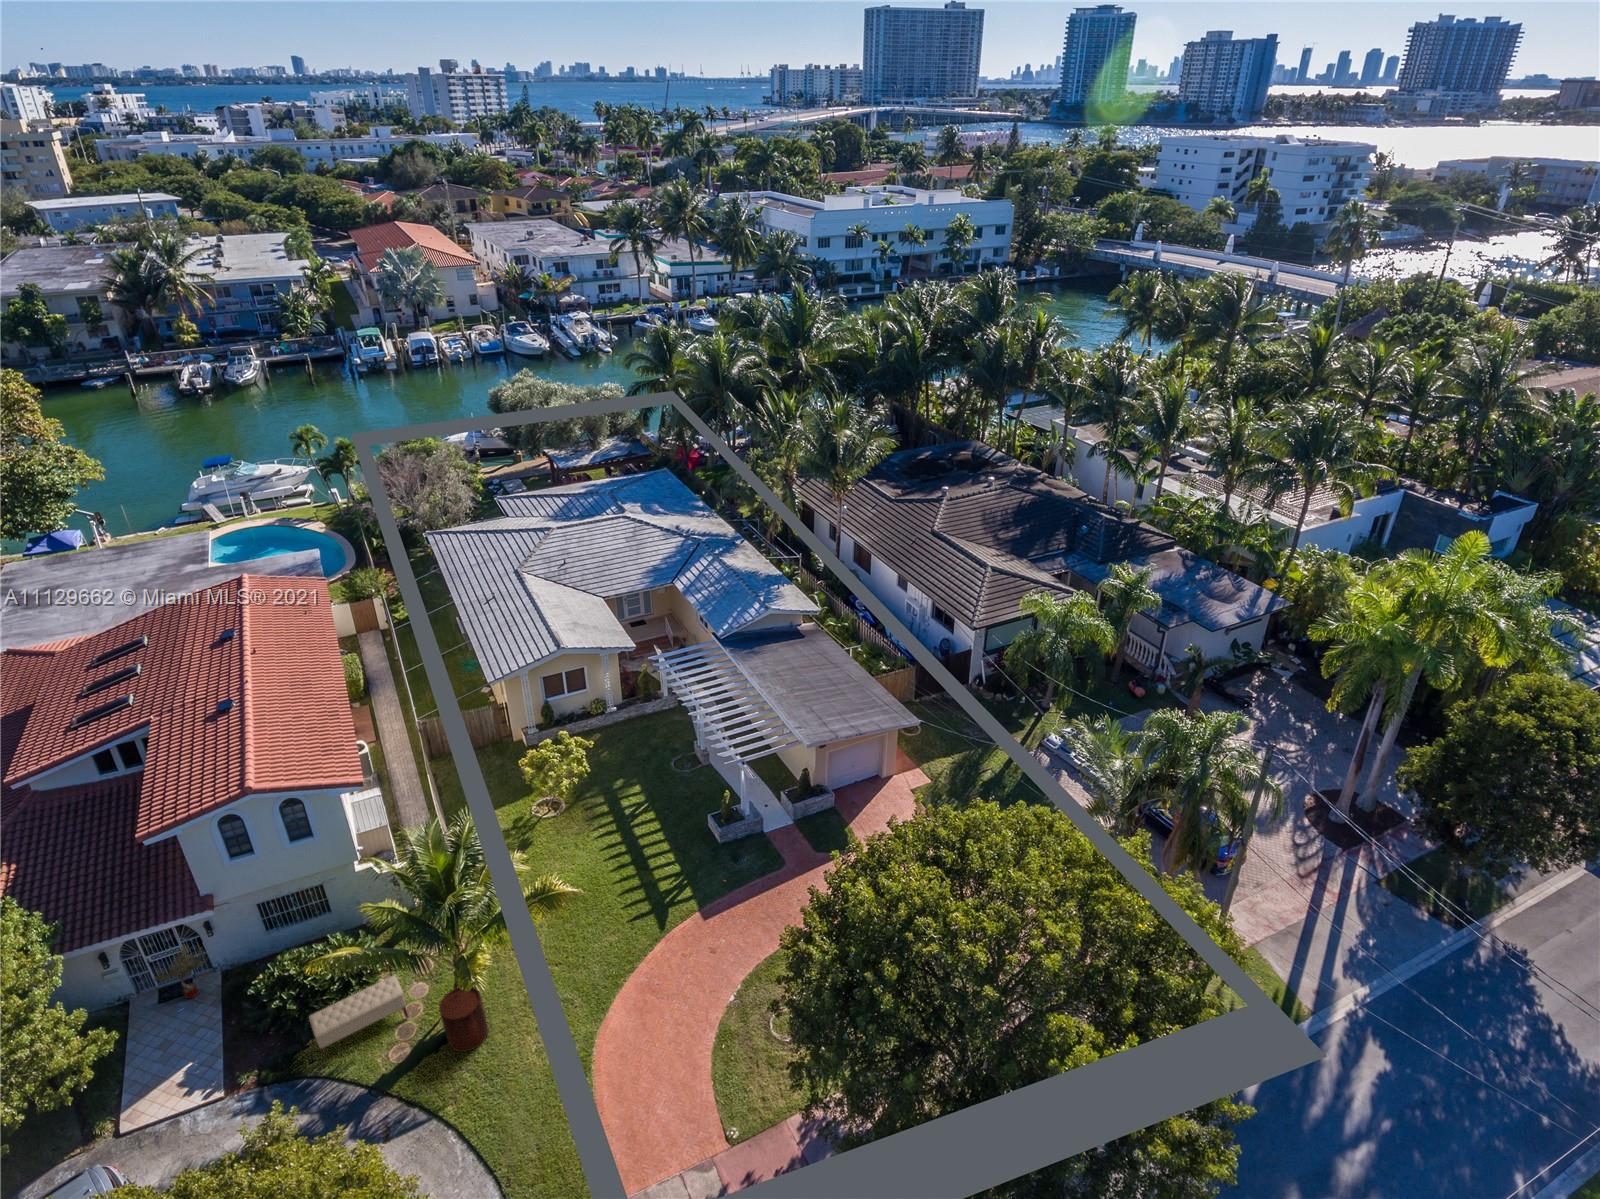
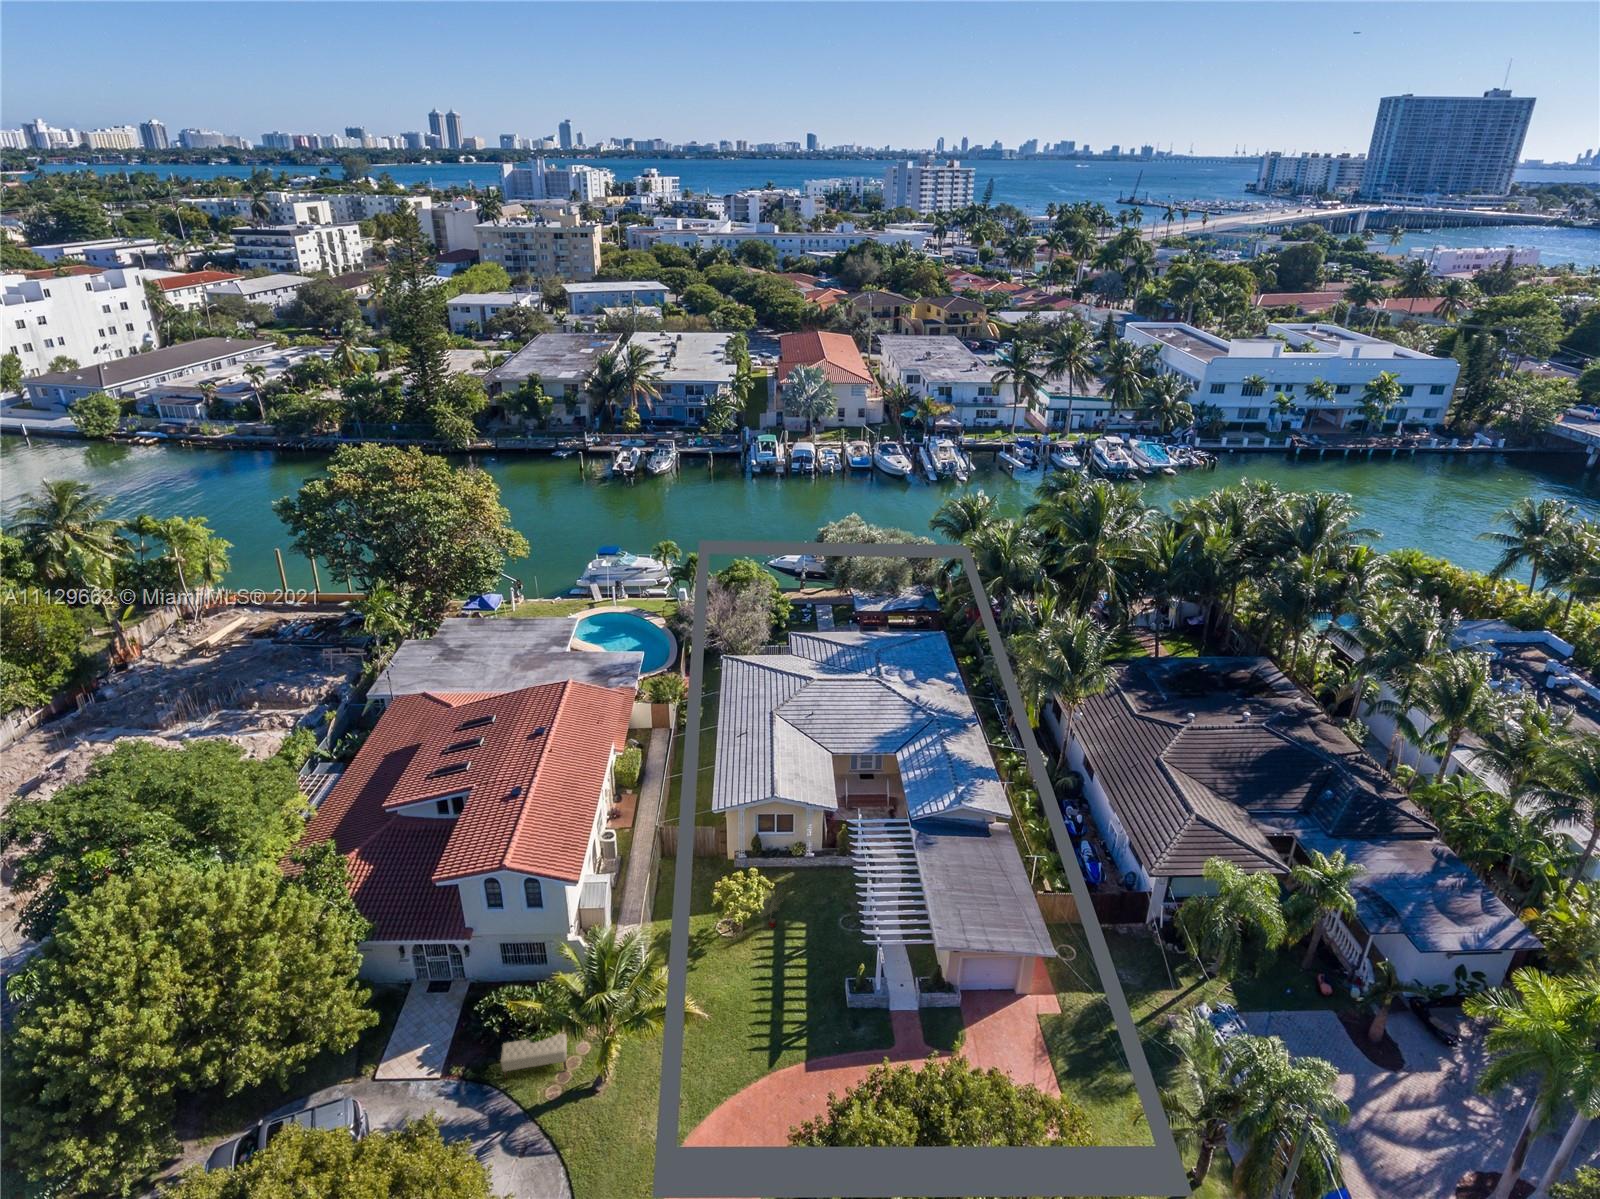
potted tree: present [154,944,208,998] -> present [760,890,784,928]
trash can: present [439,987,489,1052] -> none [580,1063,614,1116]

